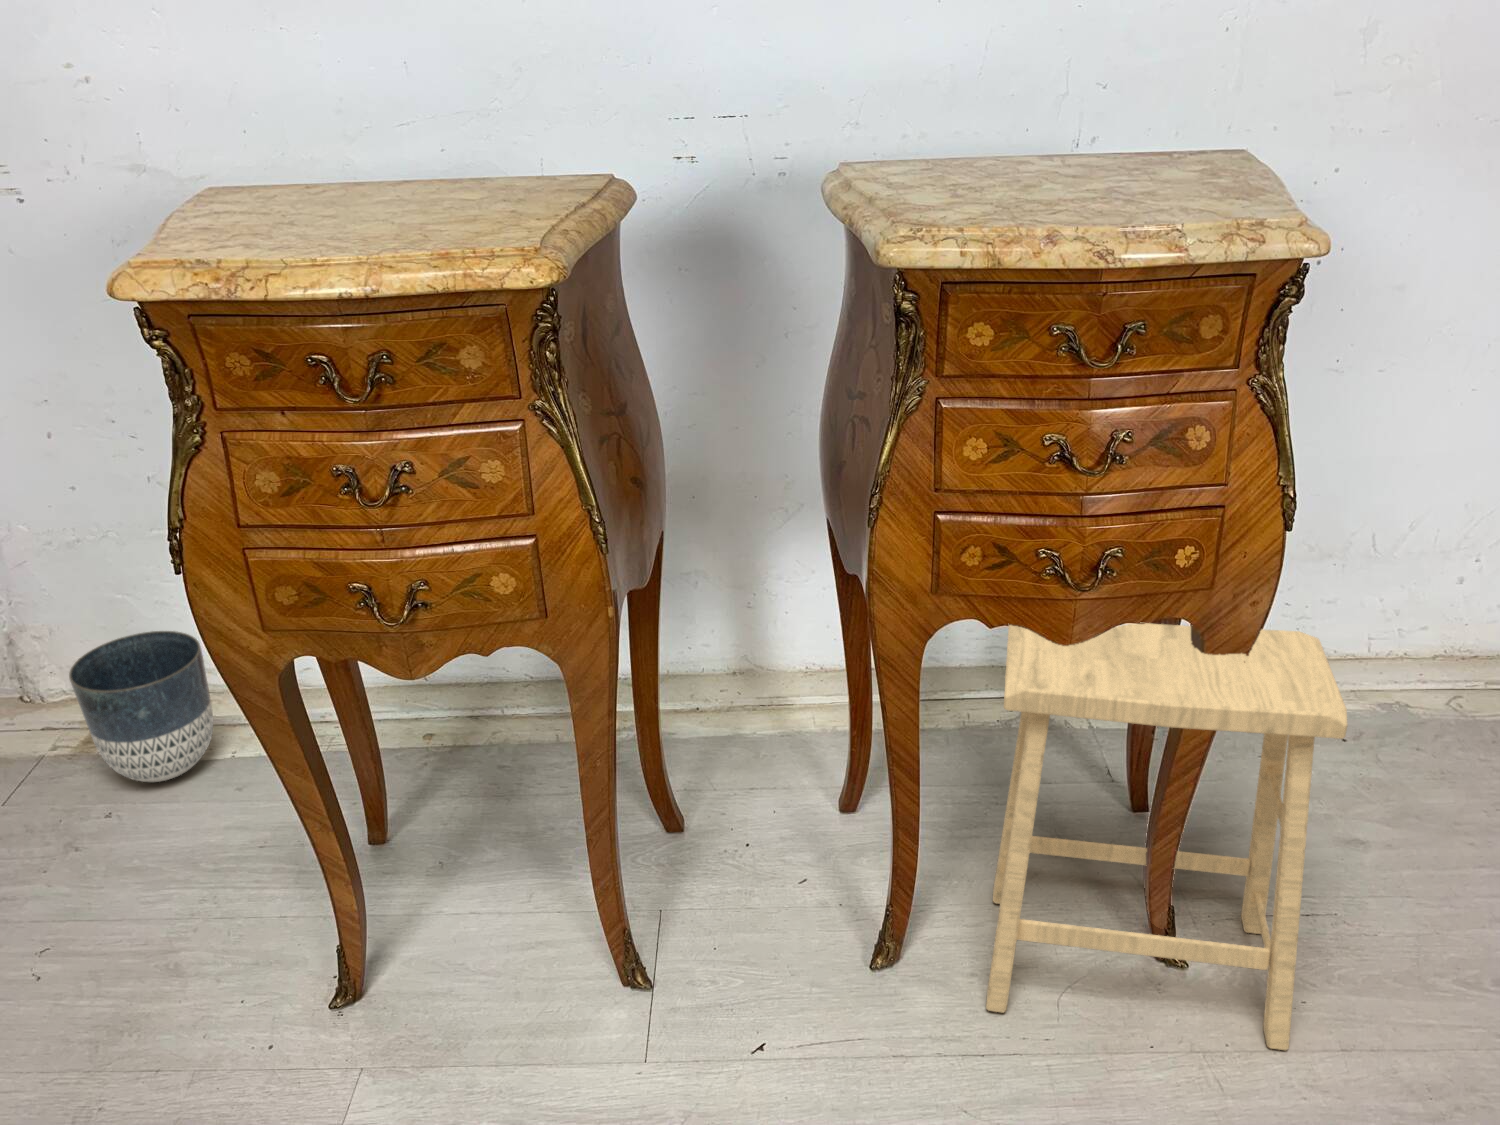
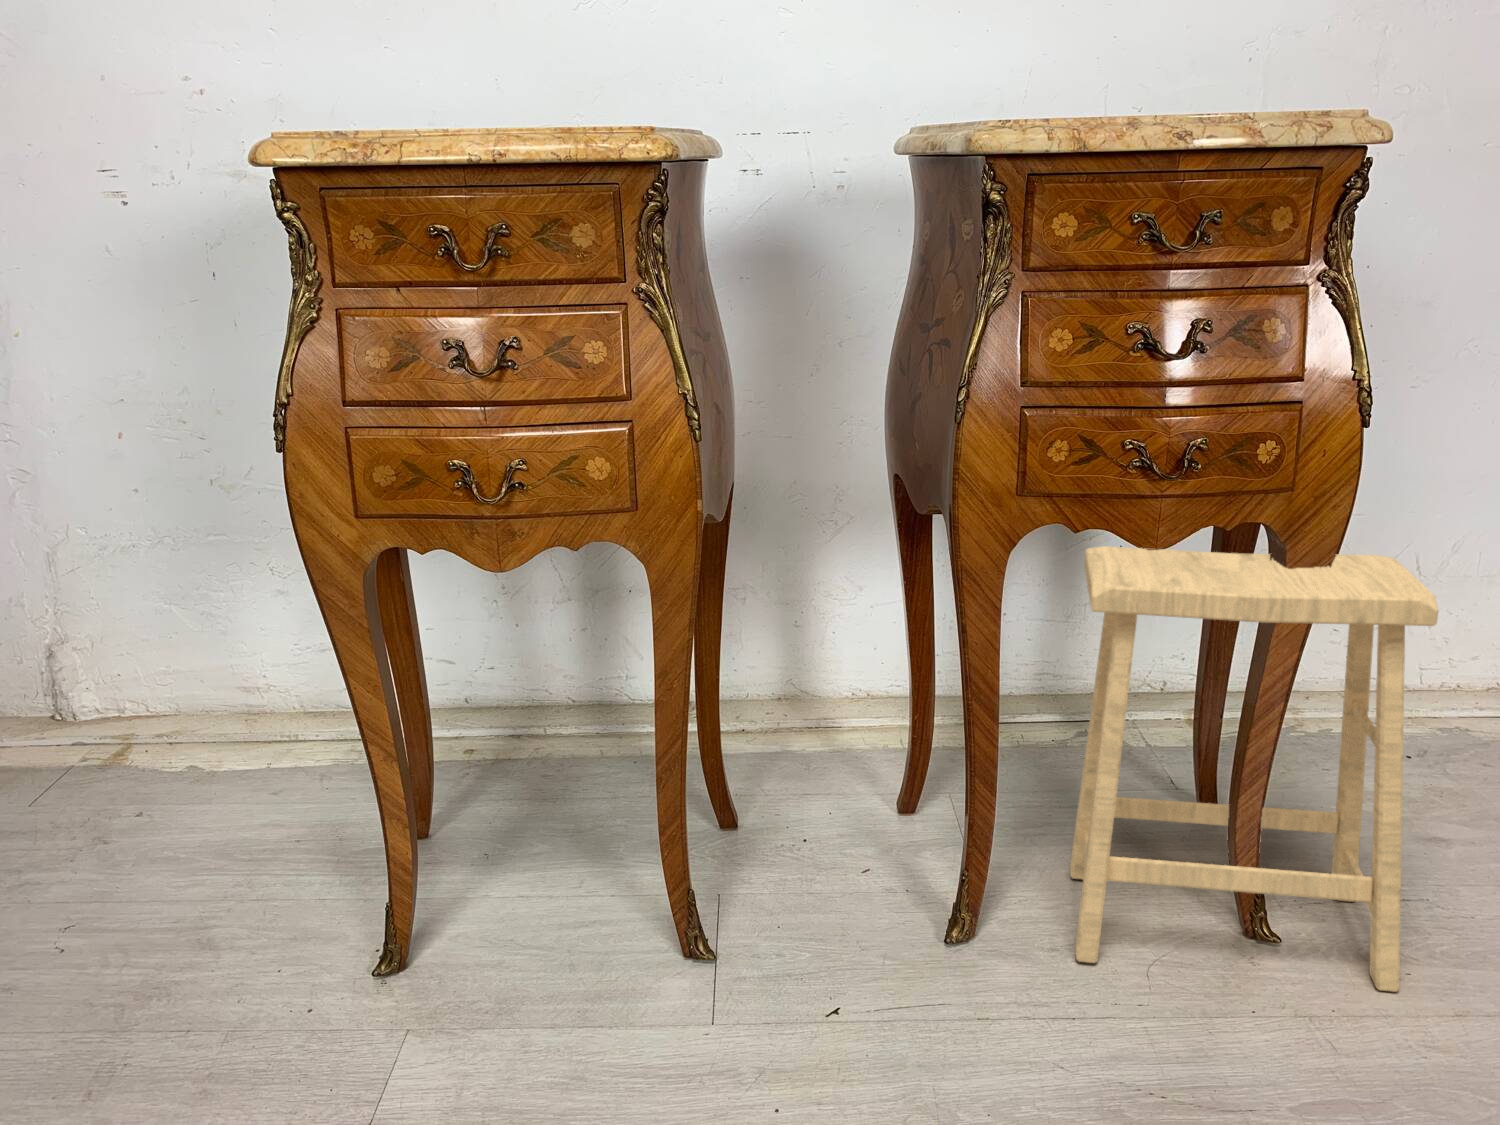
planter: present [69,631,213,782] -> none [113,637,251,788]

